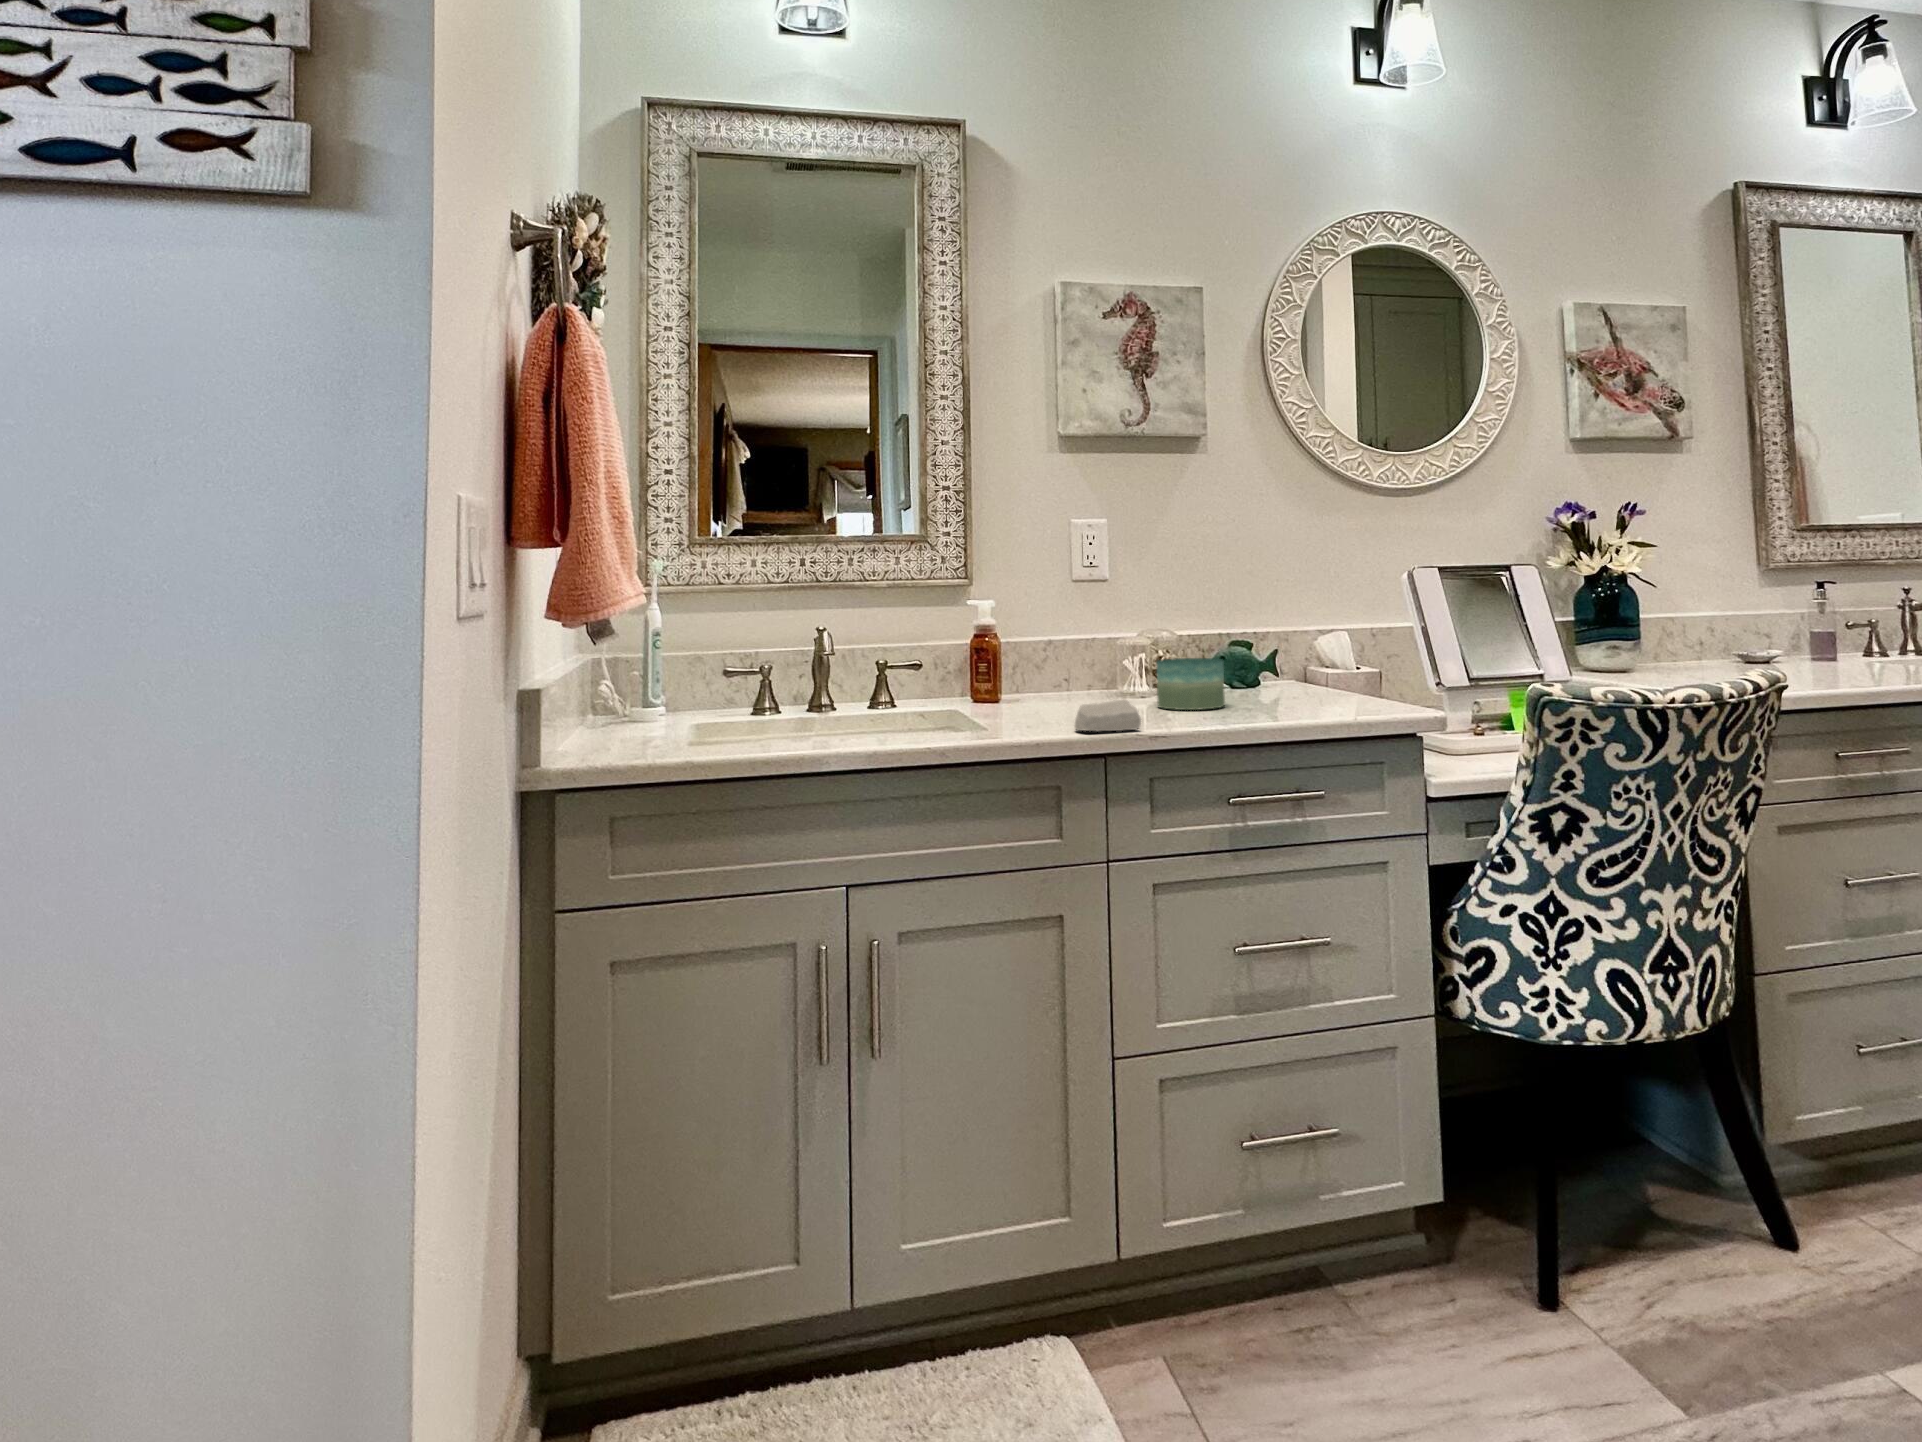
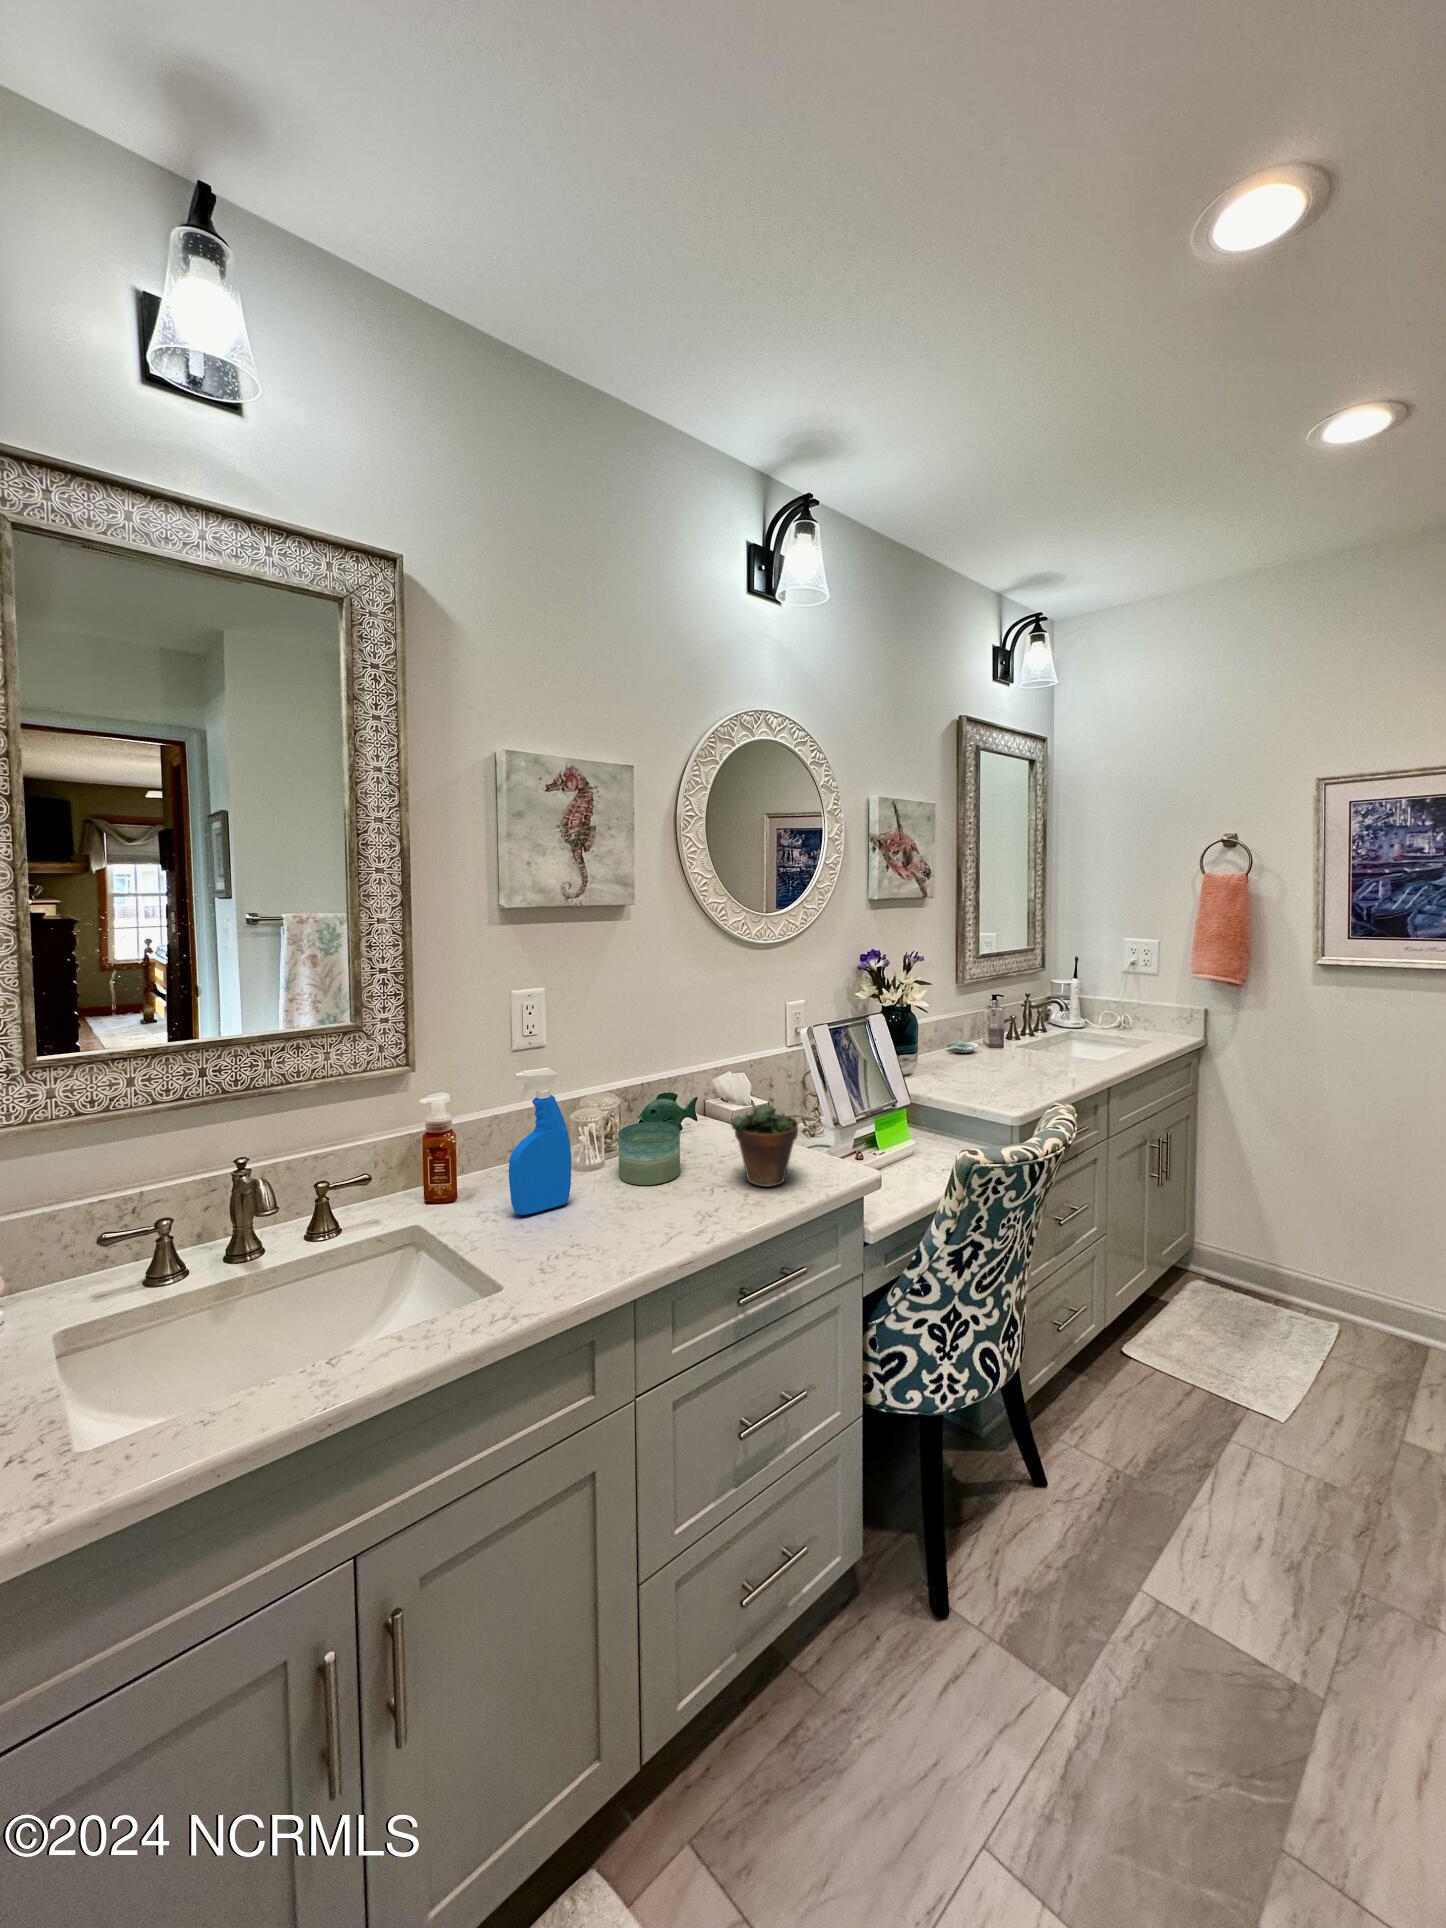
spray bottle: none [1036,570,1098,712] -> present [509,1068,571,1215]
succulent plant: none [1265,594,1346,716] -> present [731,1078,798,1187]
soap bar: present [1075,699,1141,731] -> none [578,1219,647,1275]

